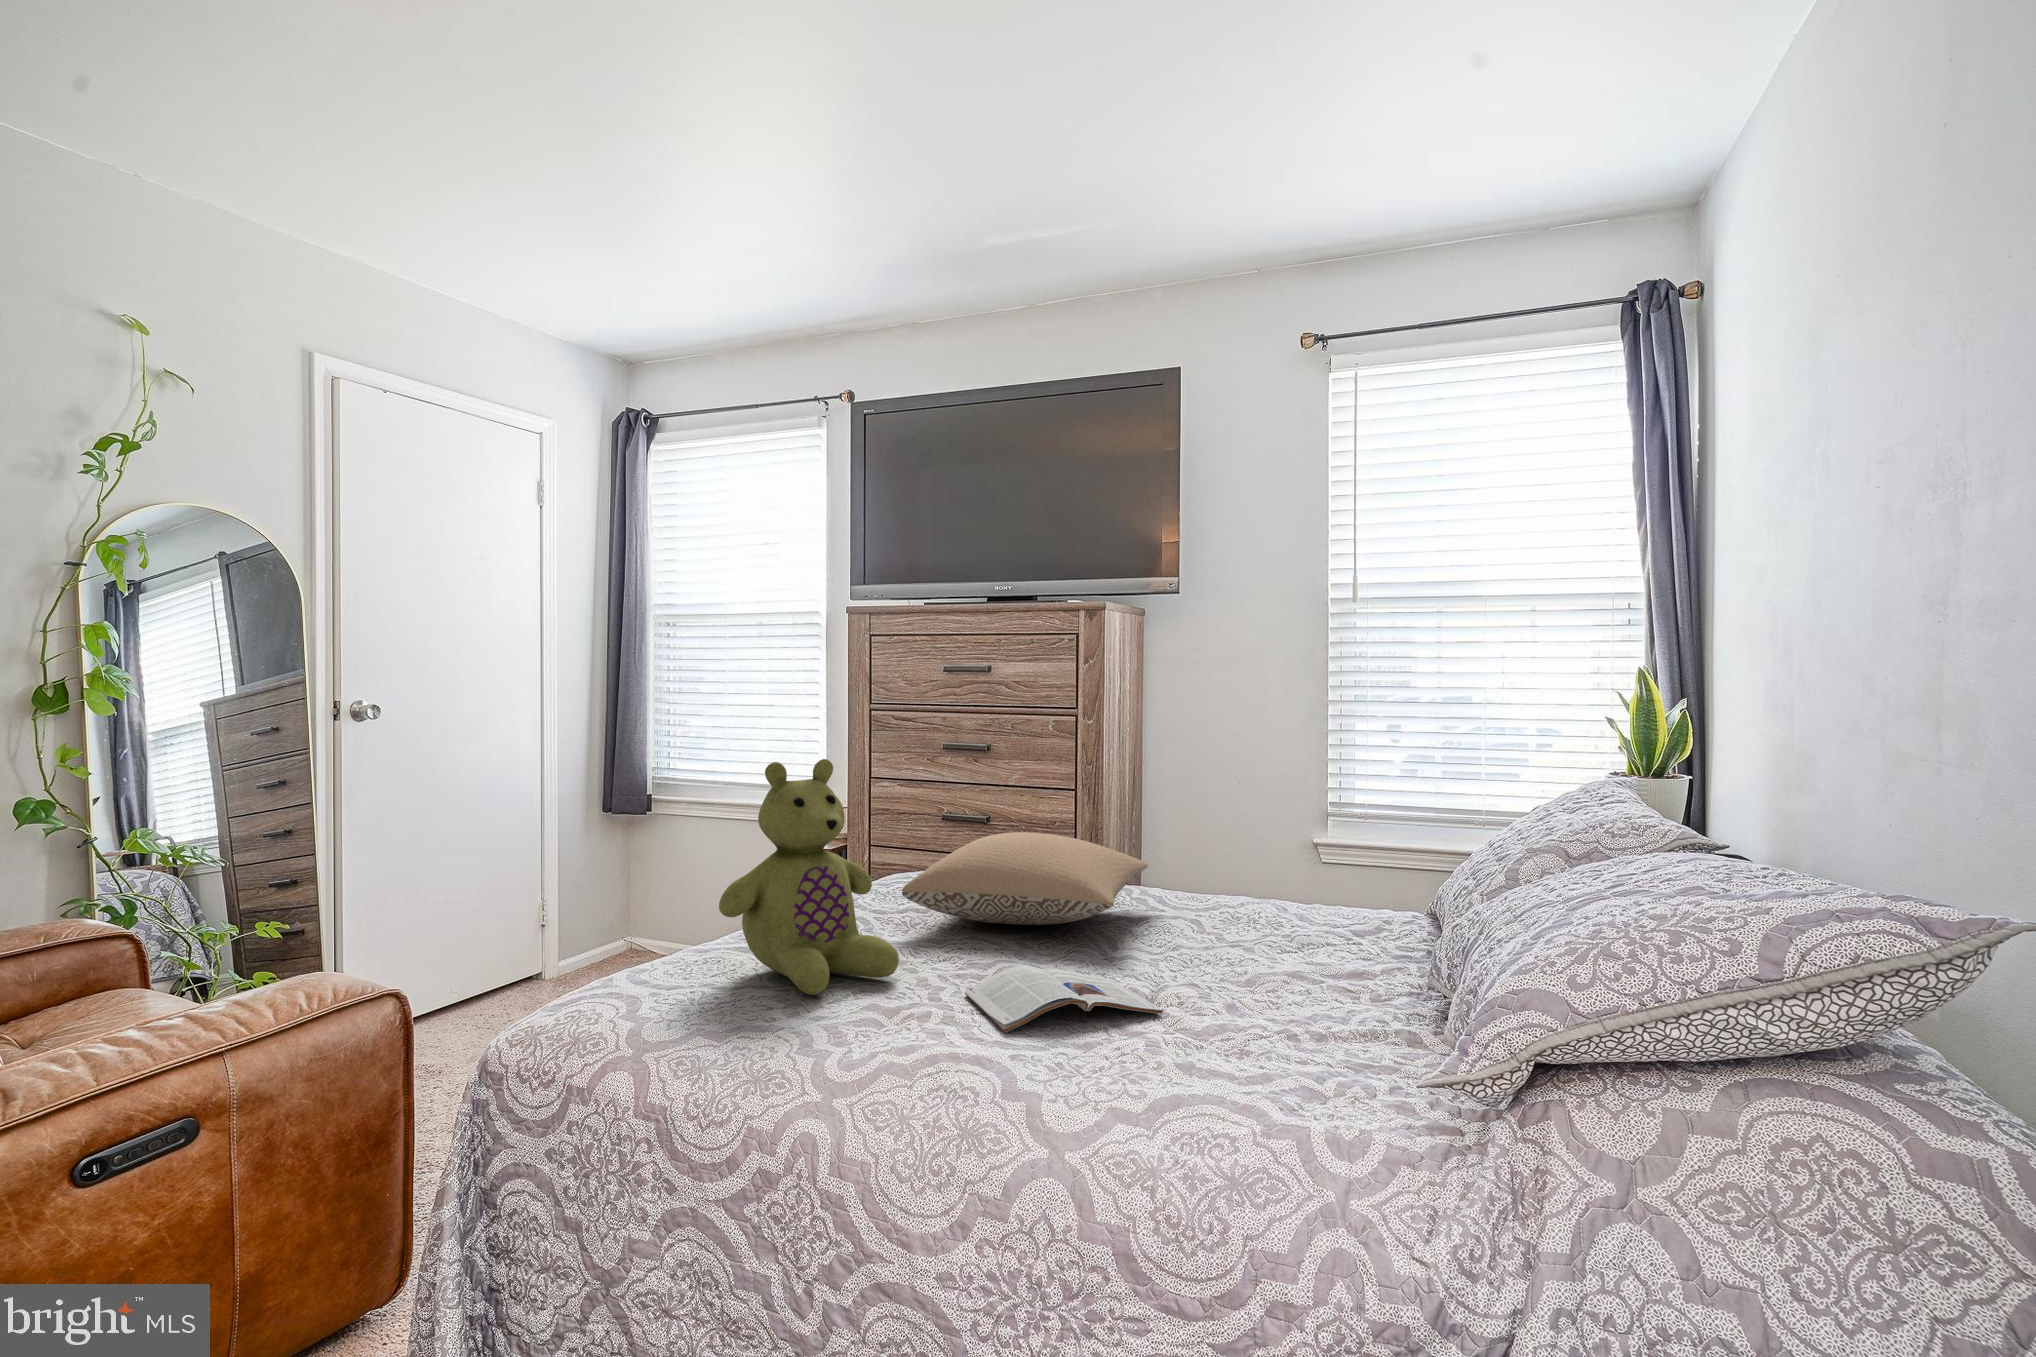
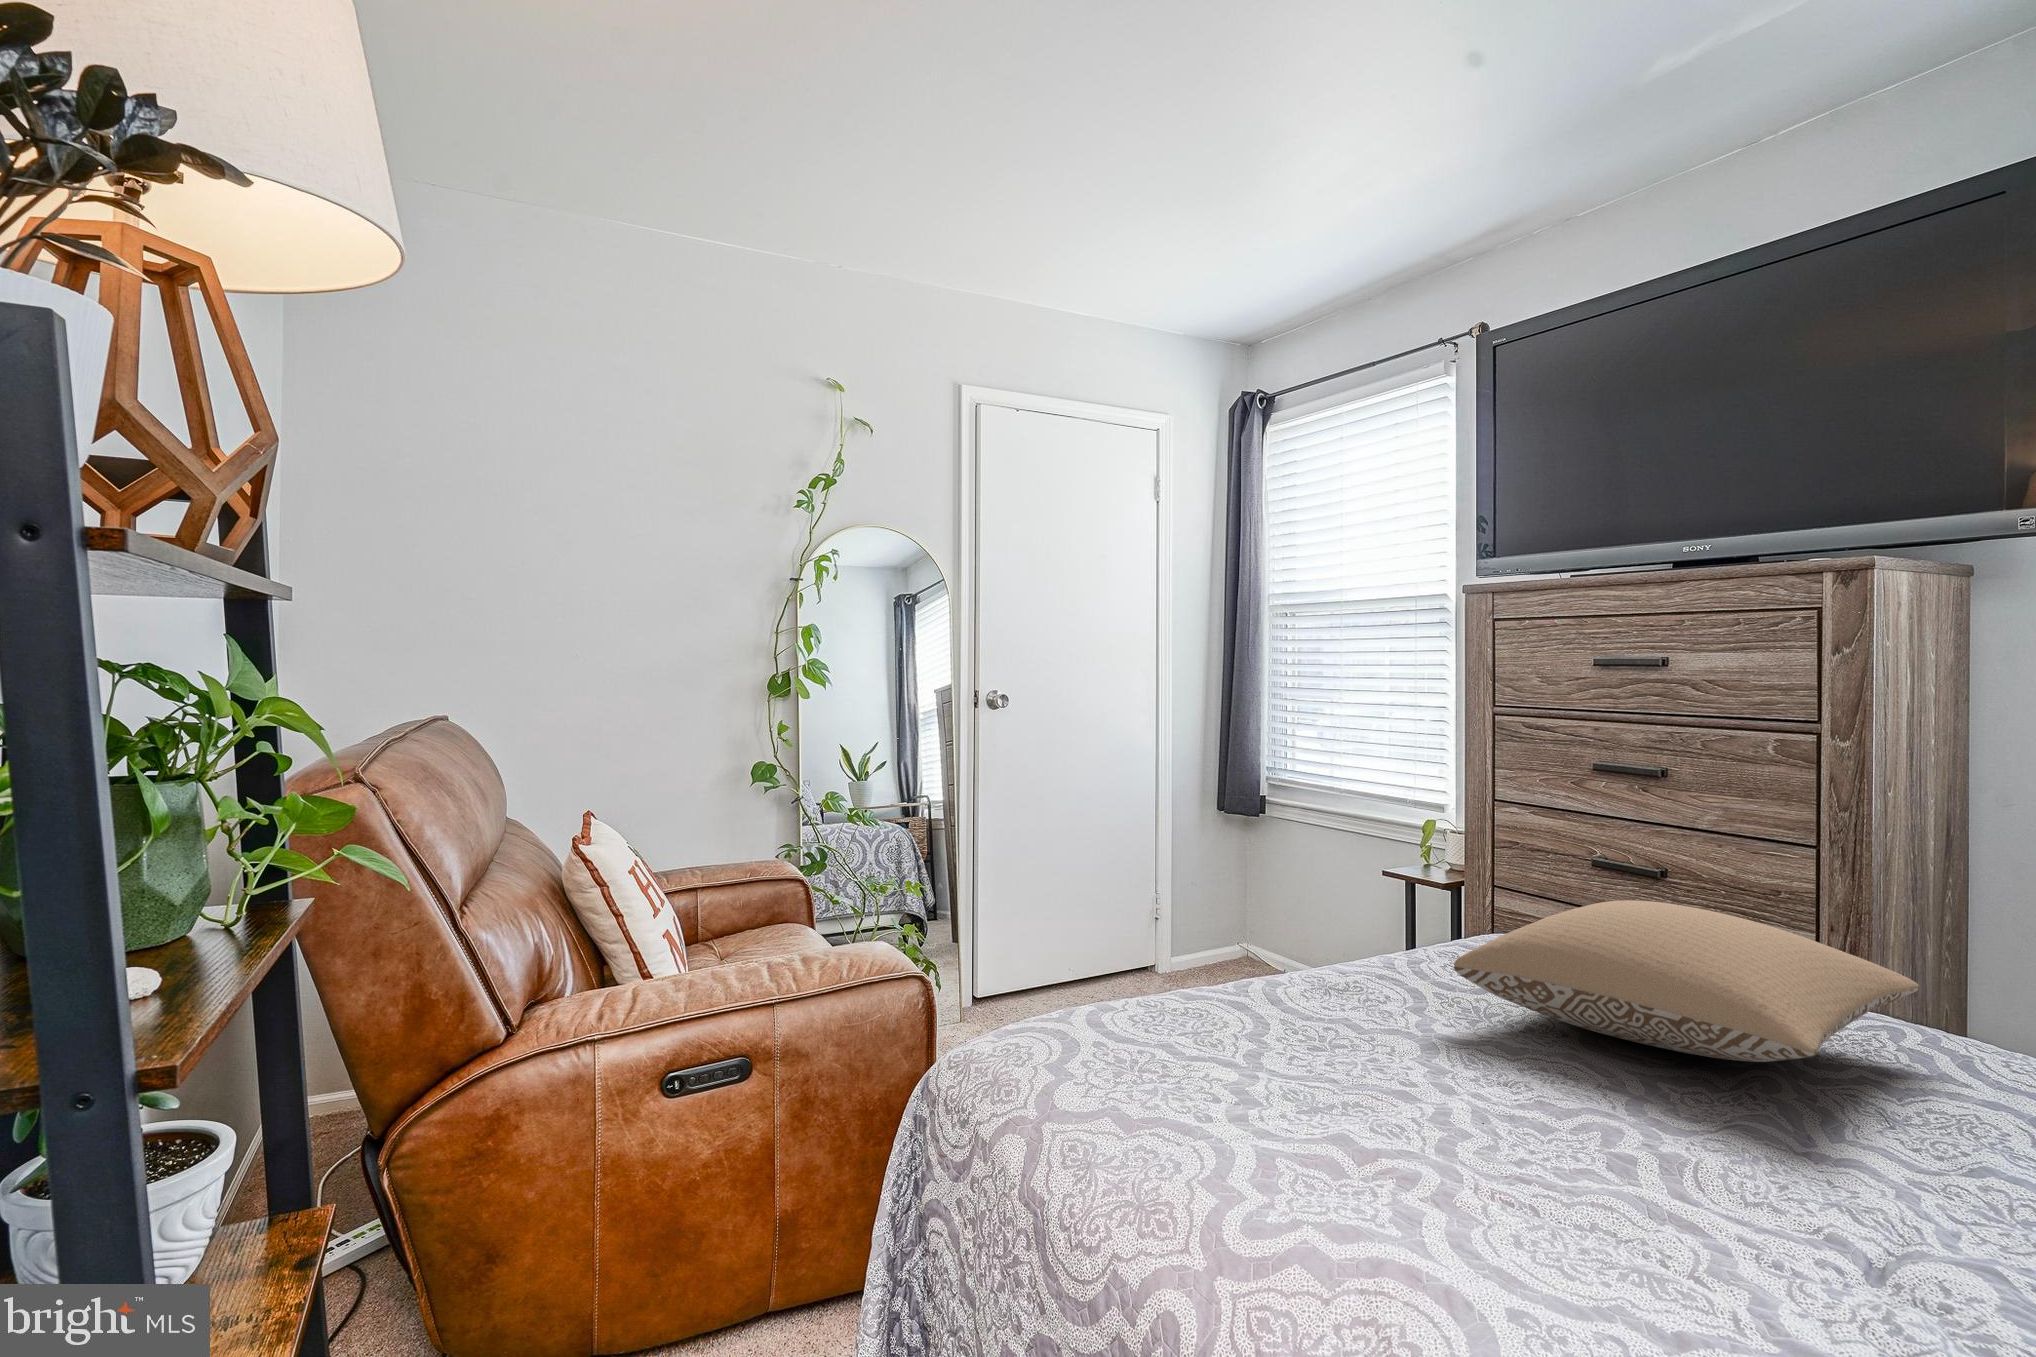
stuffed bear: present [719,759,899,995] -> none [1174,775,1412,1095]
magazine: present [965,965,1163,1033] -> none [1501,1126,1890,1300]

